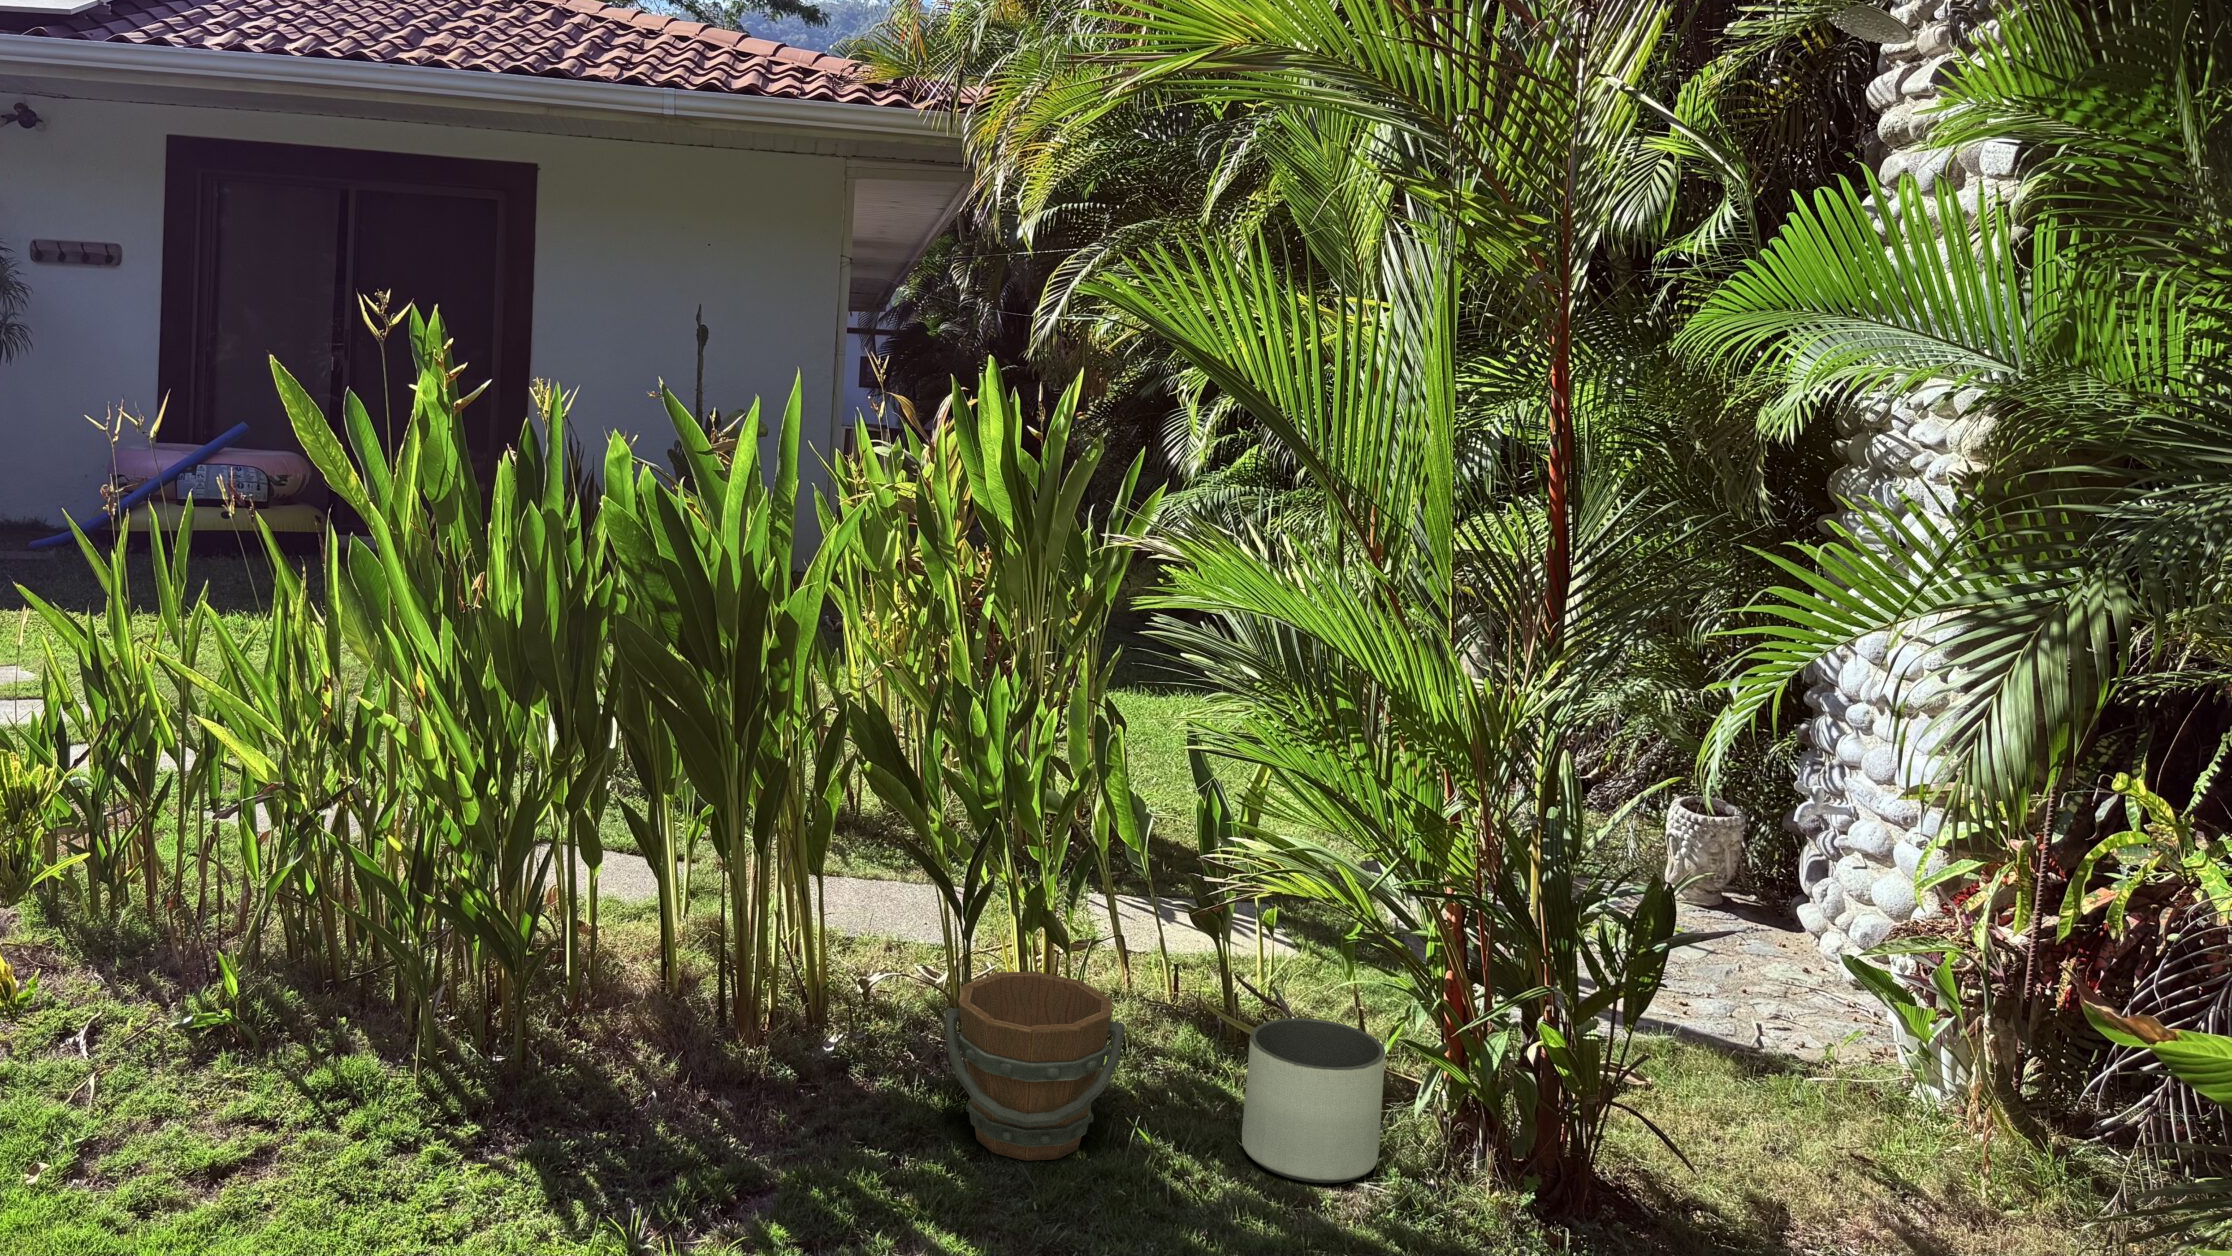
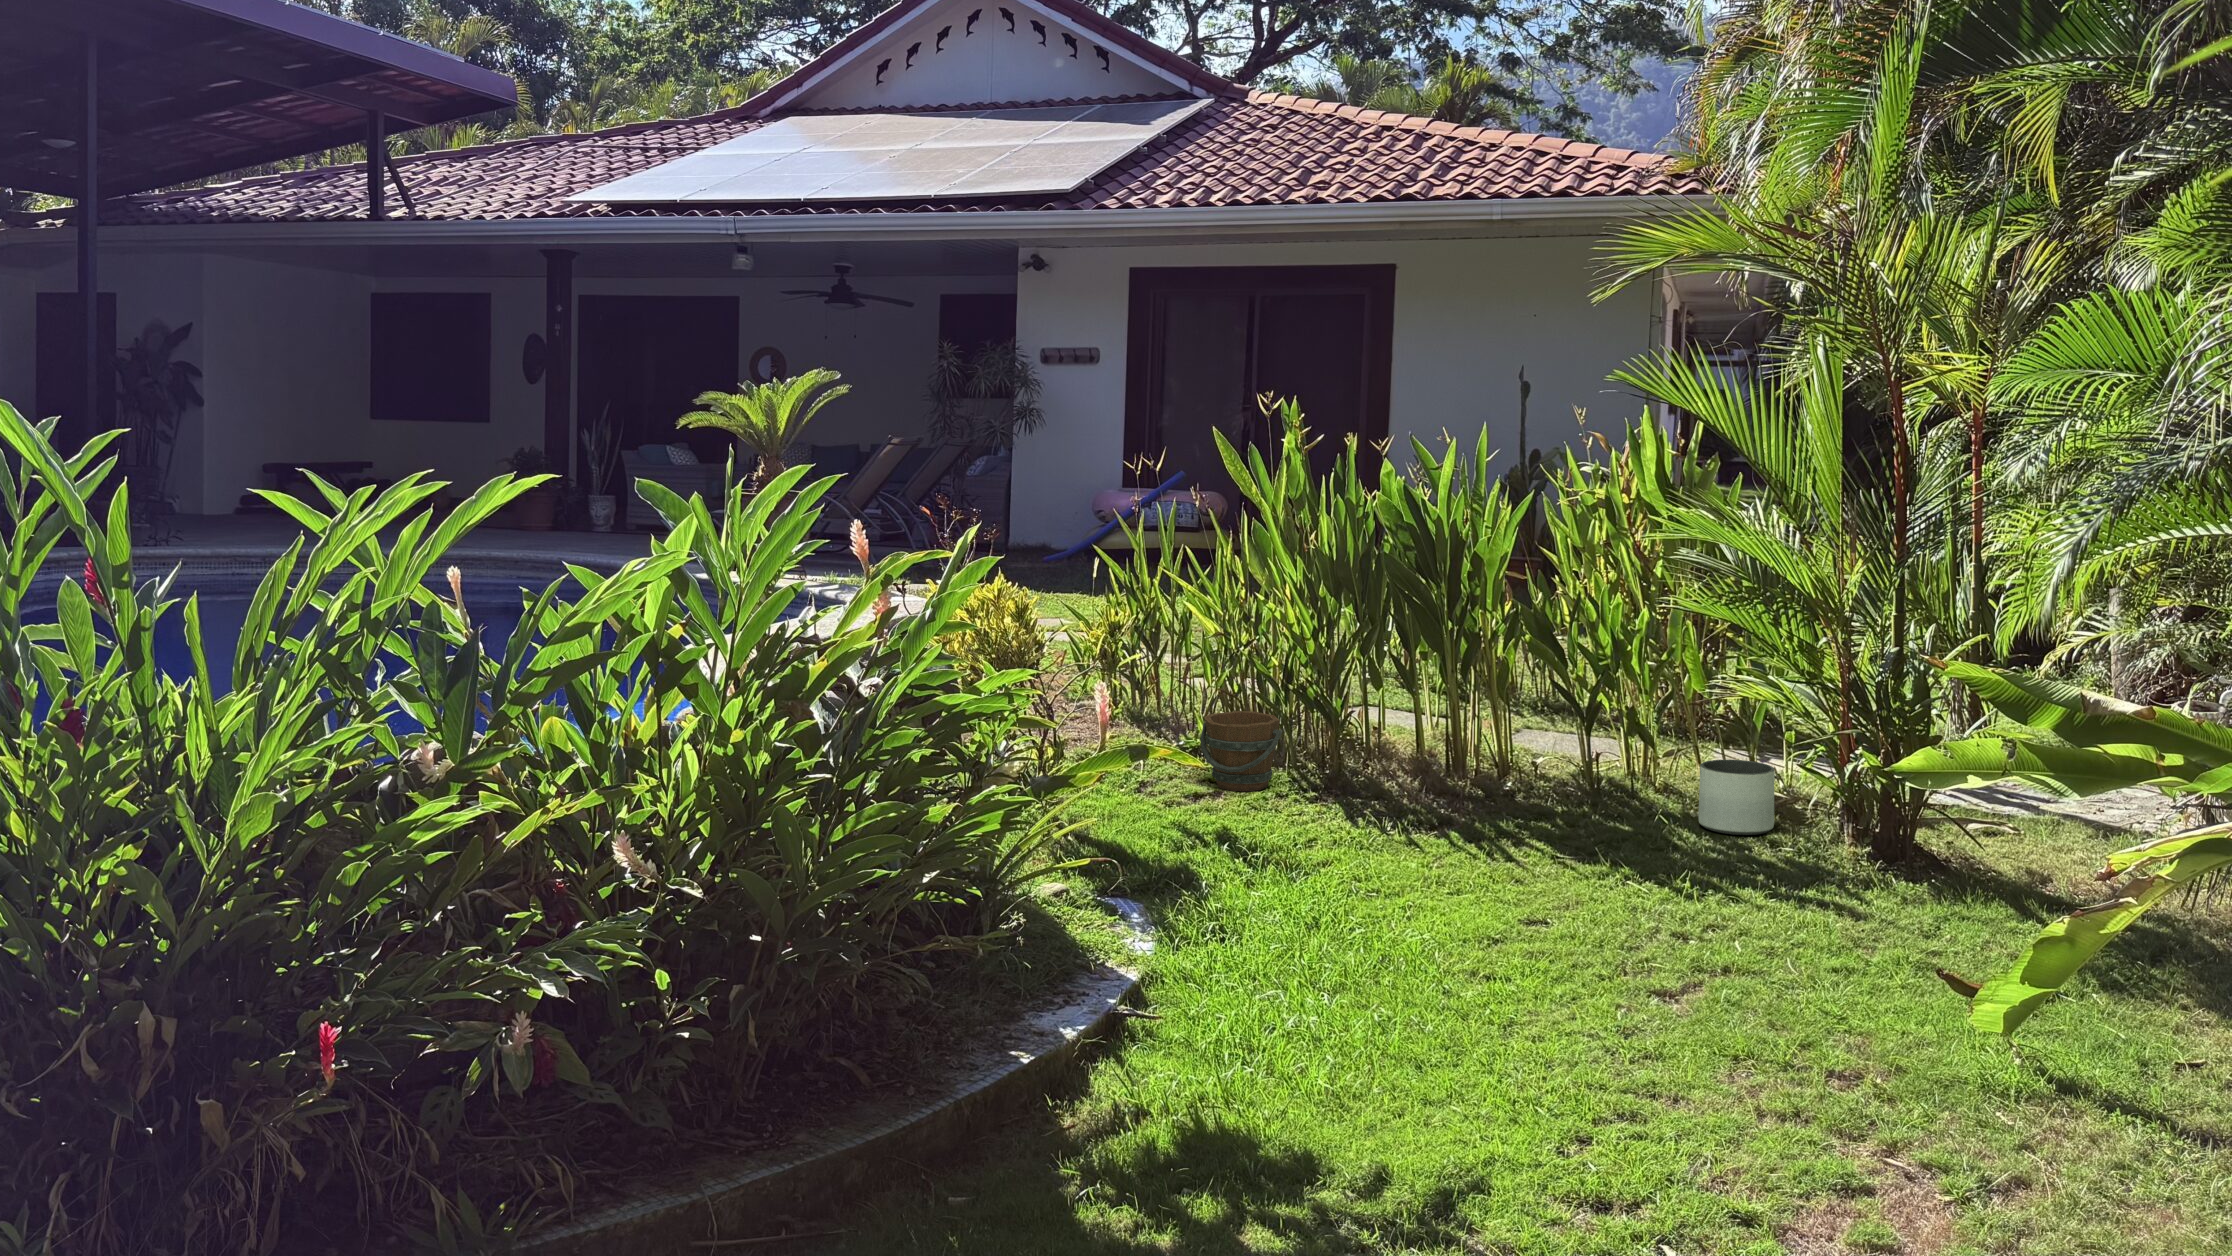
bucket: present [946,971,1125,1161] -> present [1200,711,1282,791]

